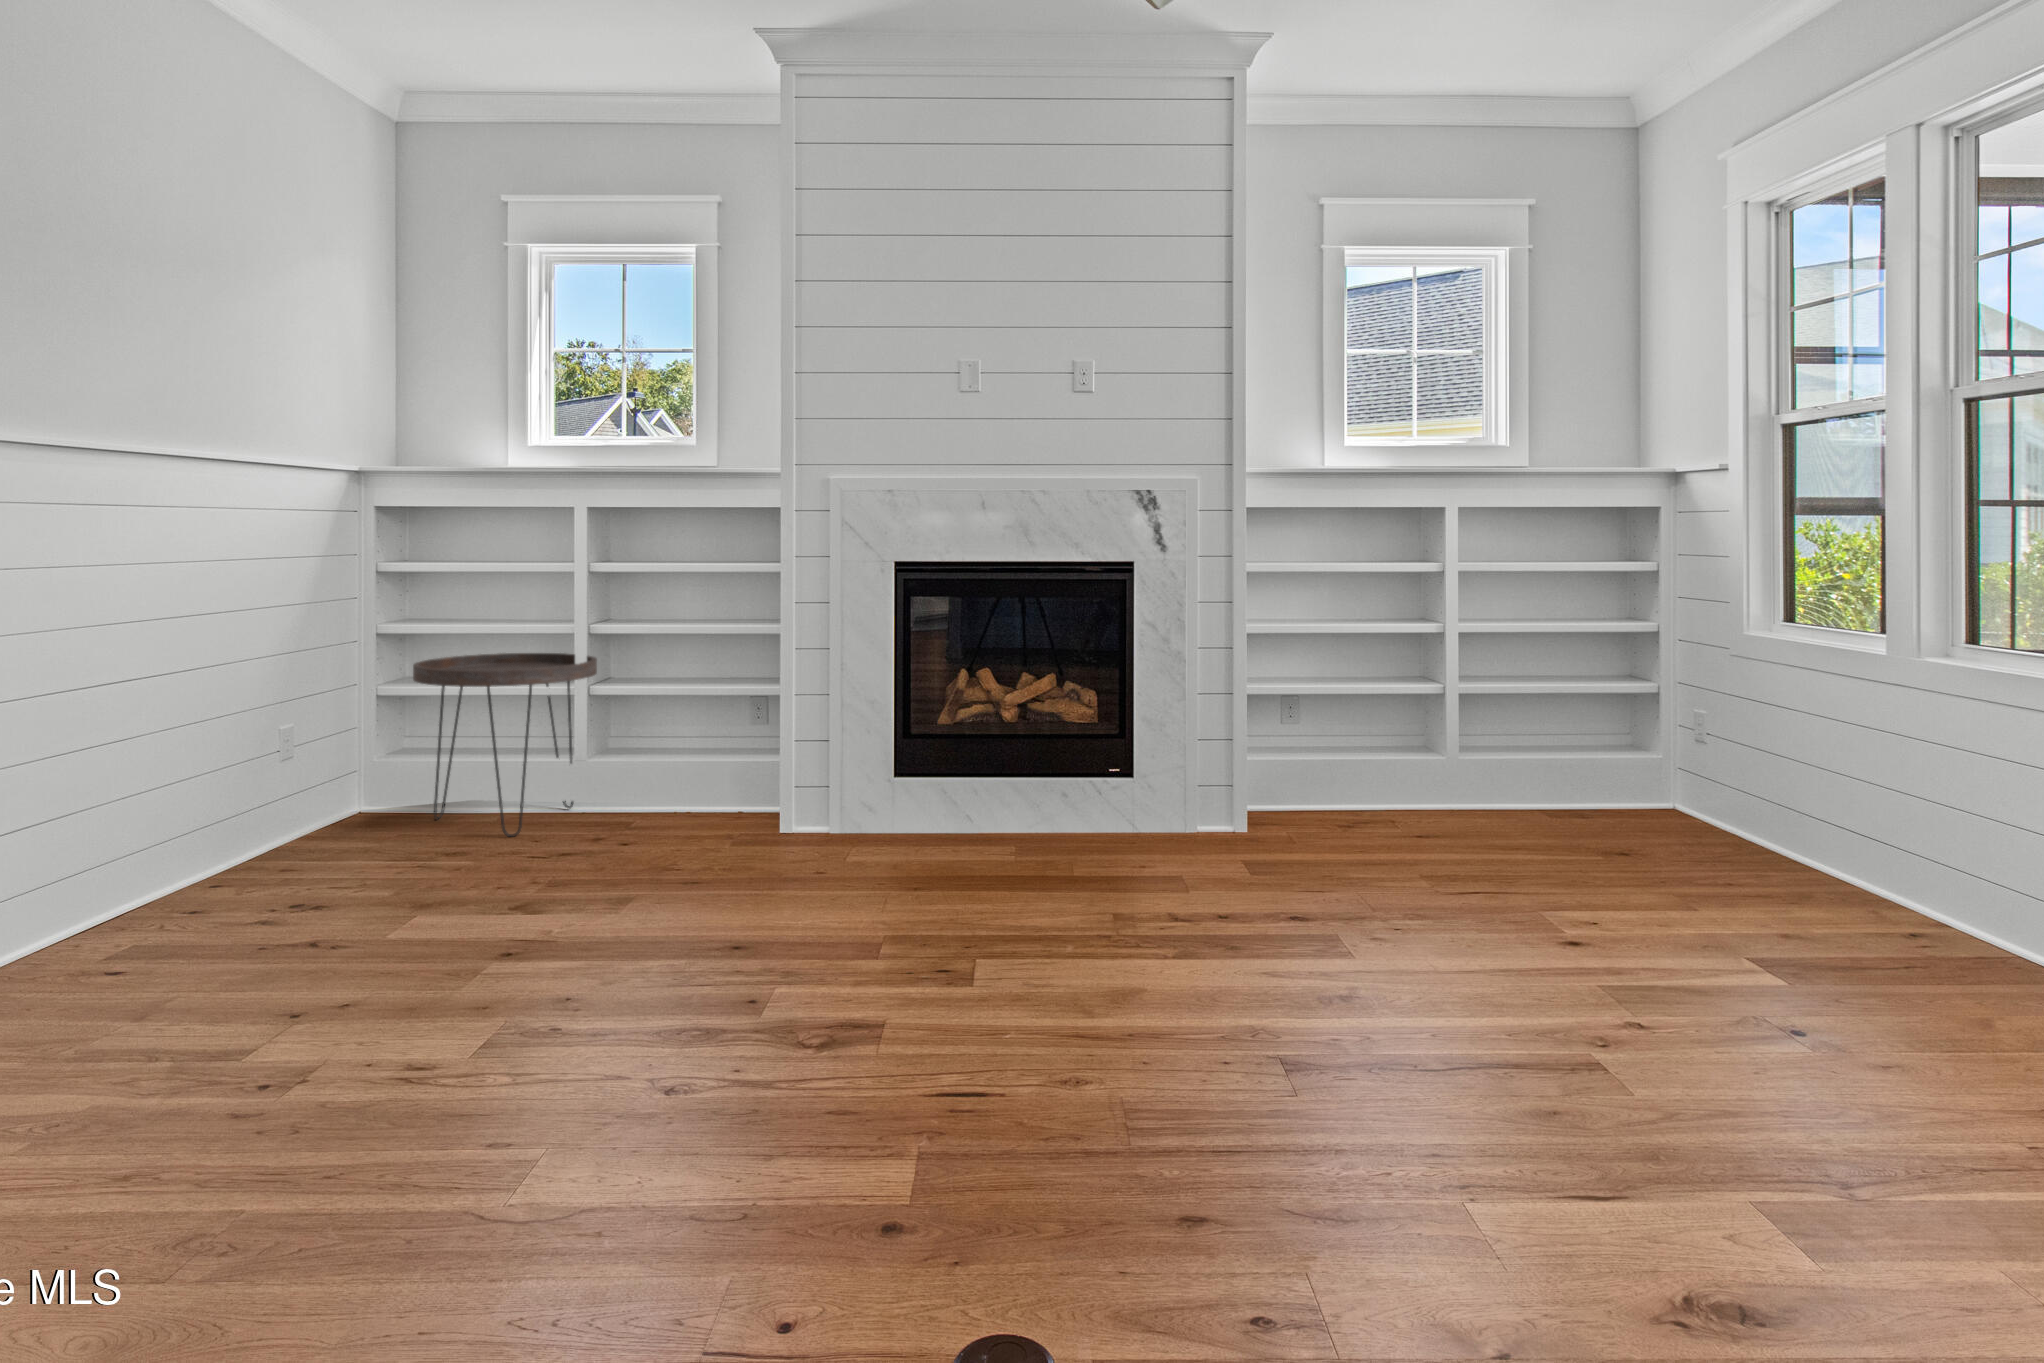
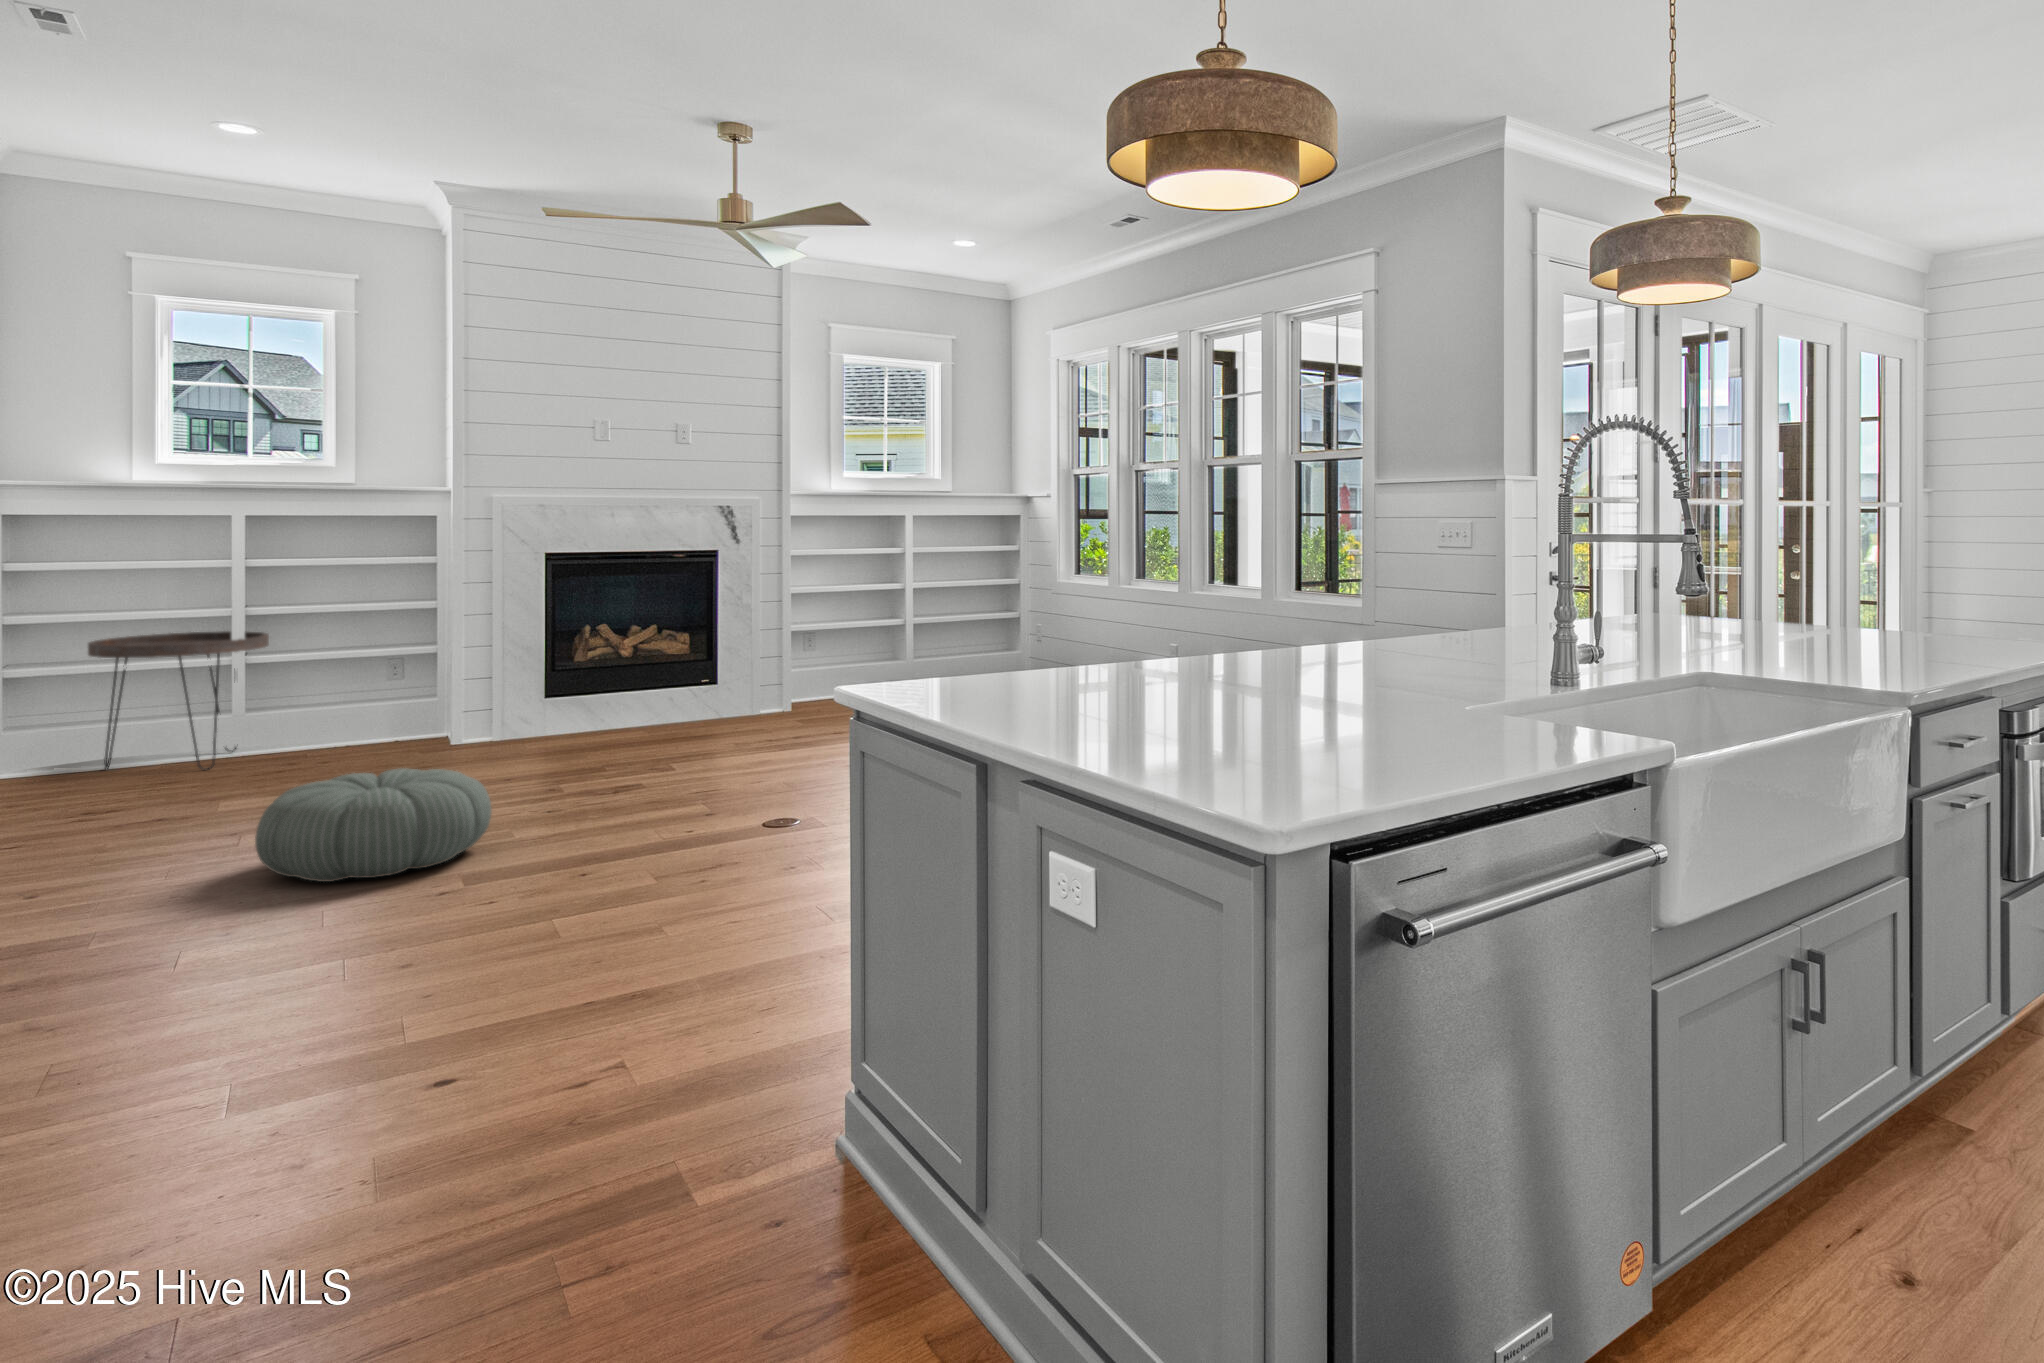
pouf: none [189,941,583,1192] -> present [255,768,492,882]

